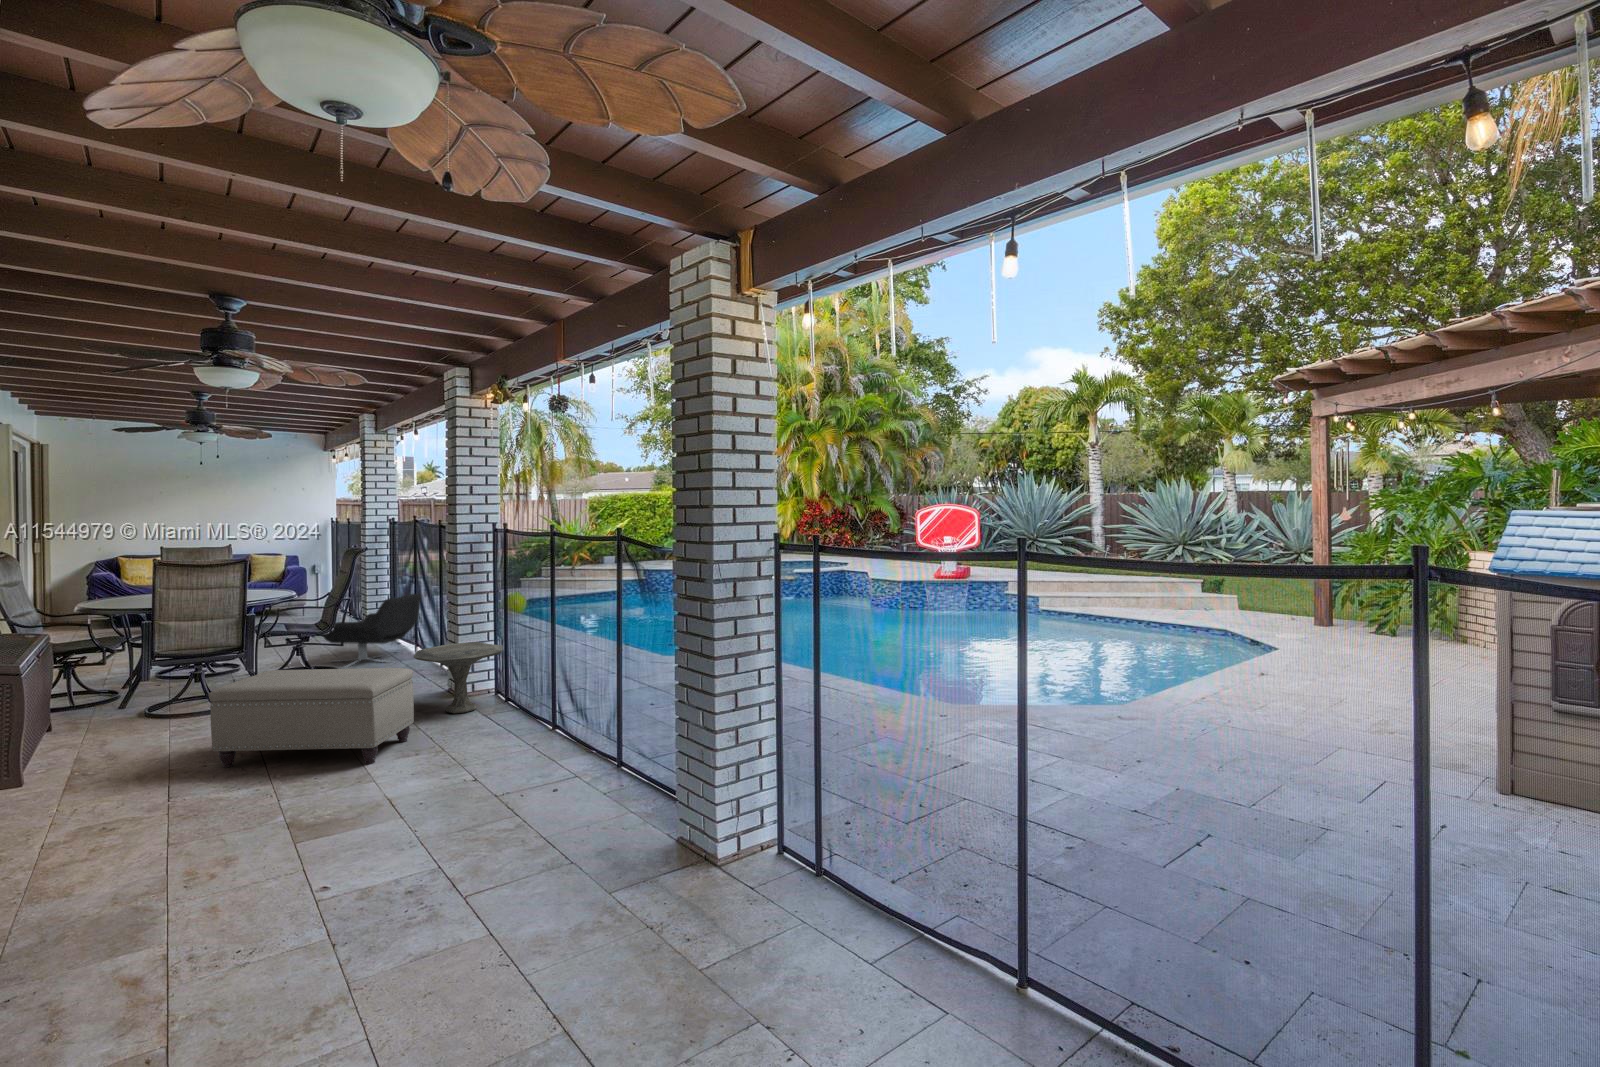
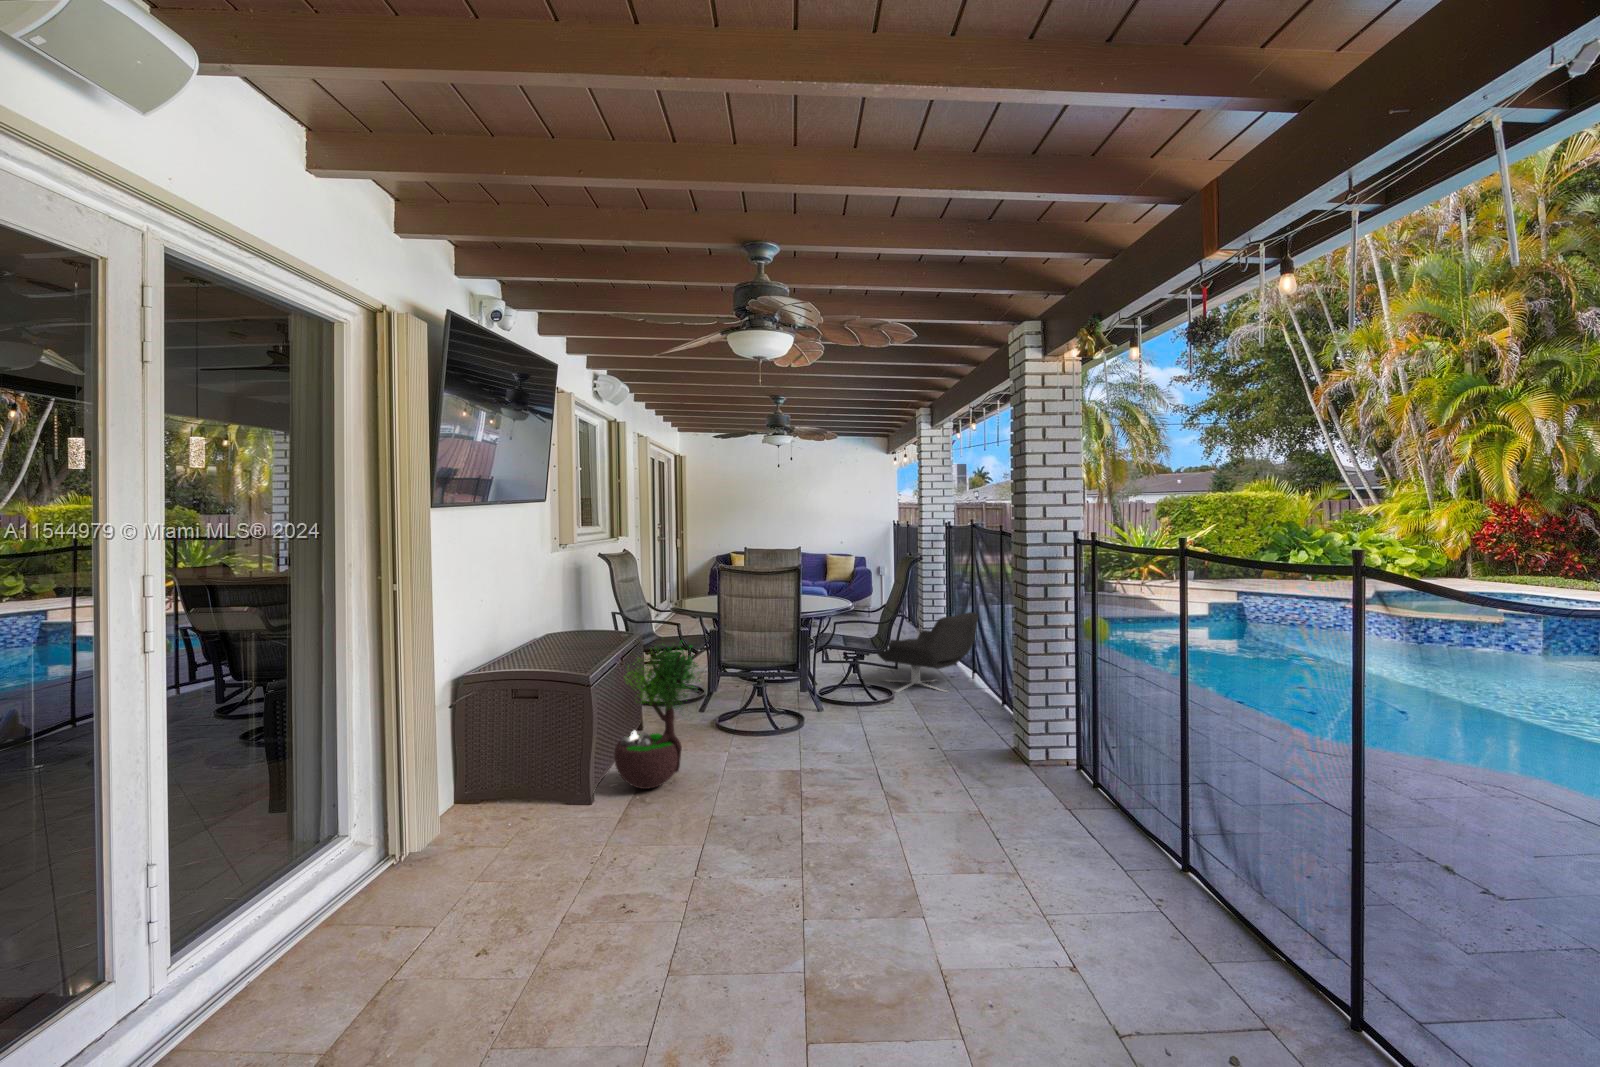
potted tree: none [38,625,147,769] -> present [614,640,700,789]
side table: present [414,642,503,713] -> none [972,694,1092,796]
ottoman: present [209,668,414,768] -> none [748,708,973,869]

